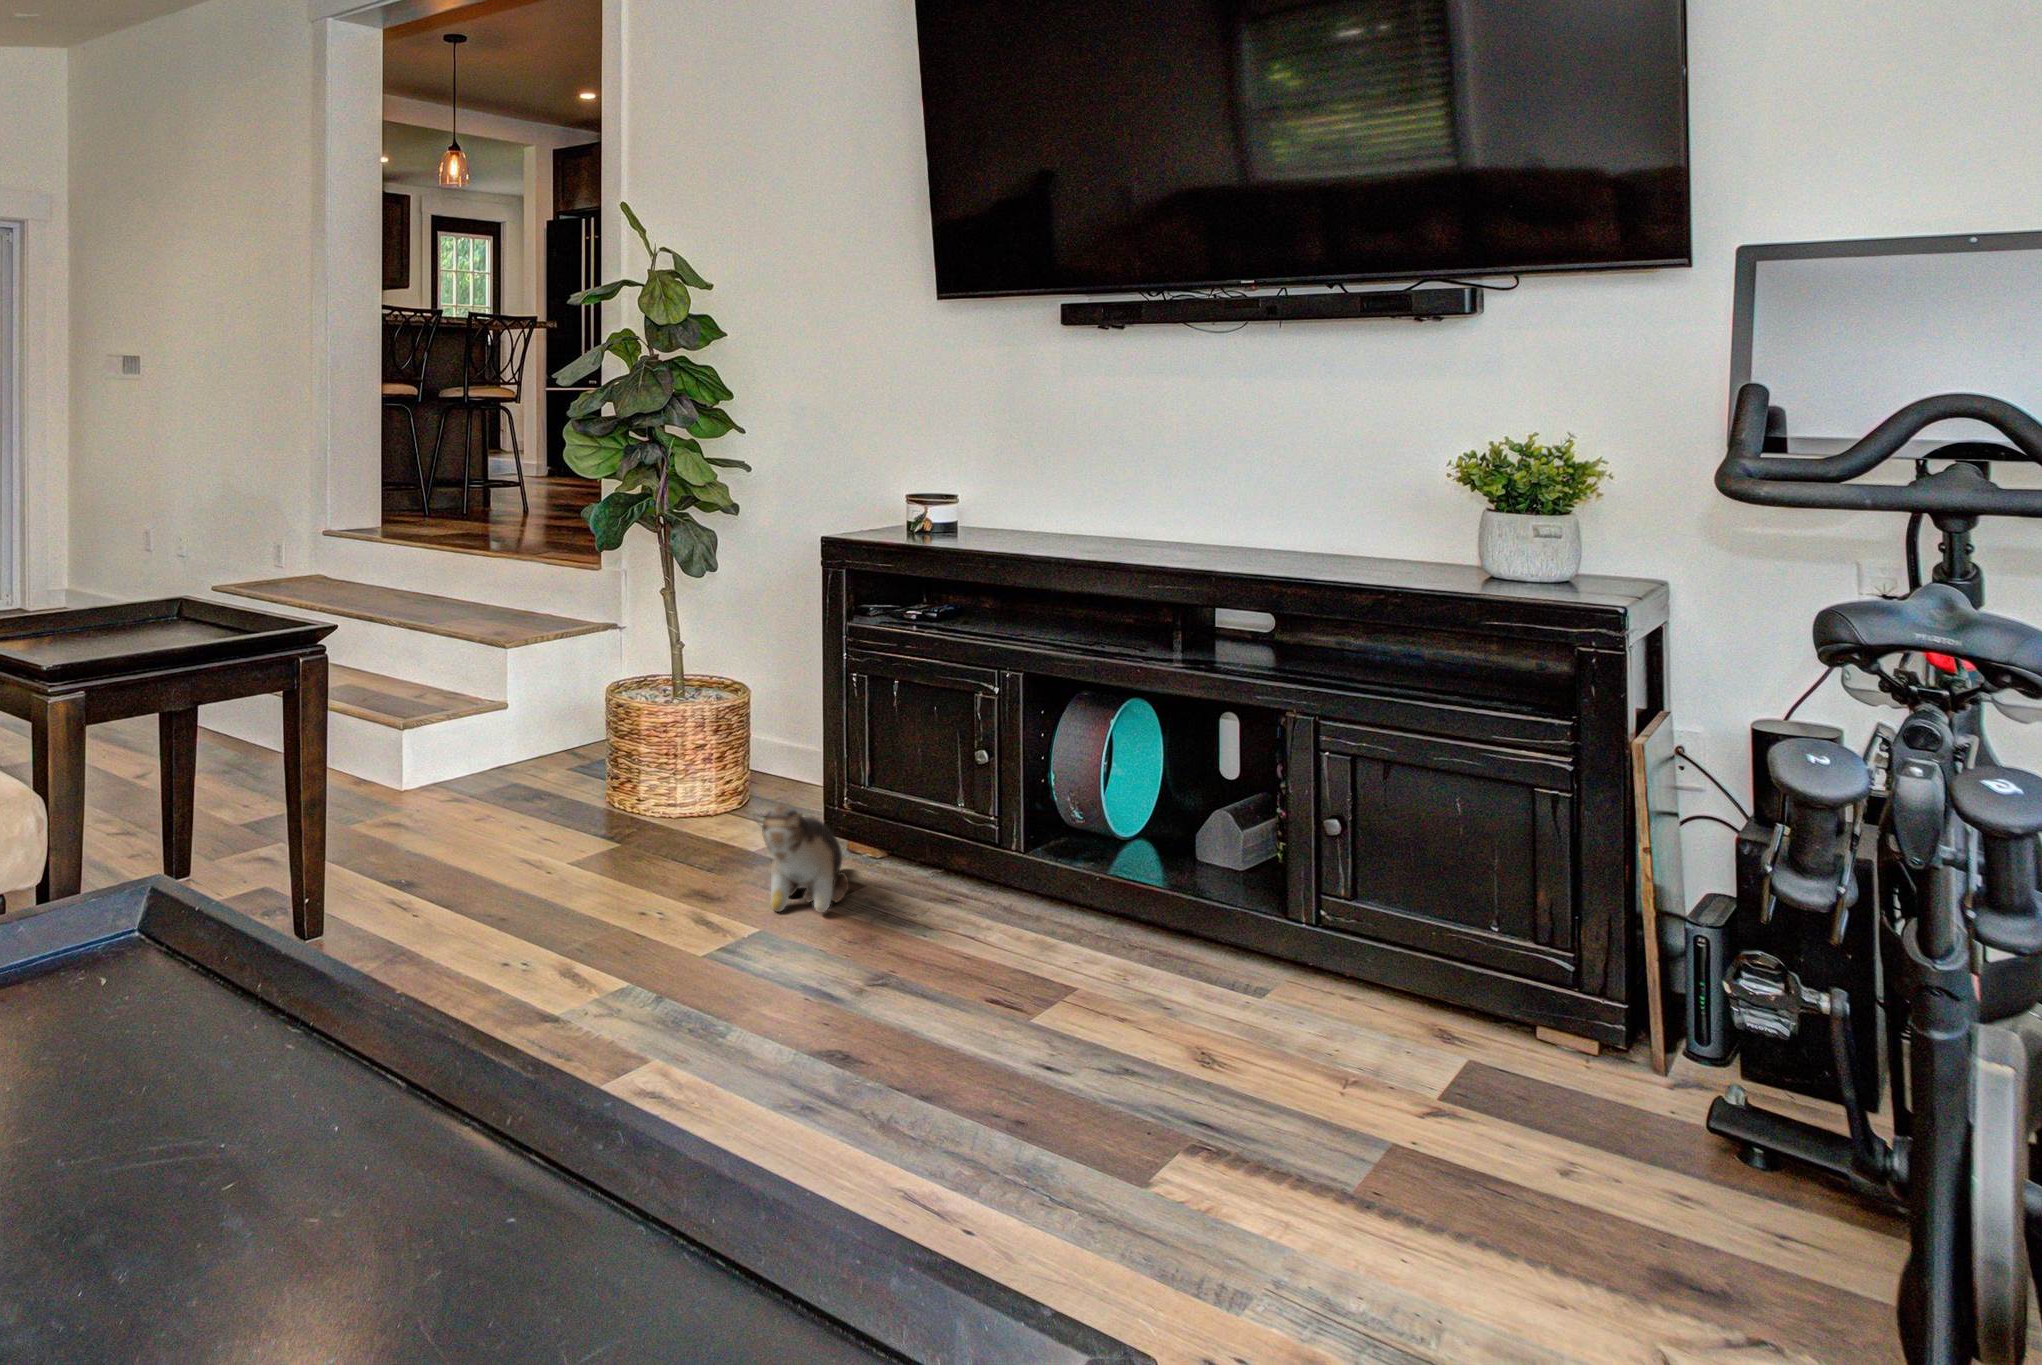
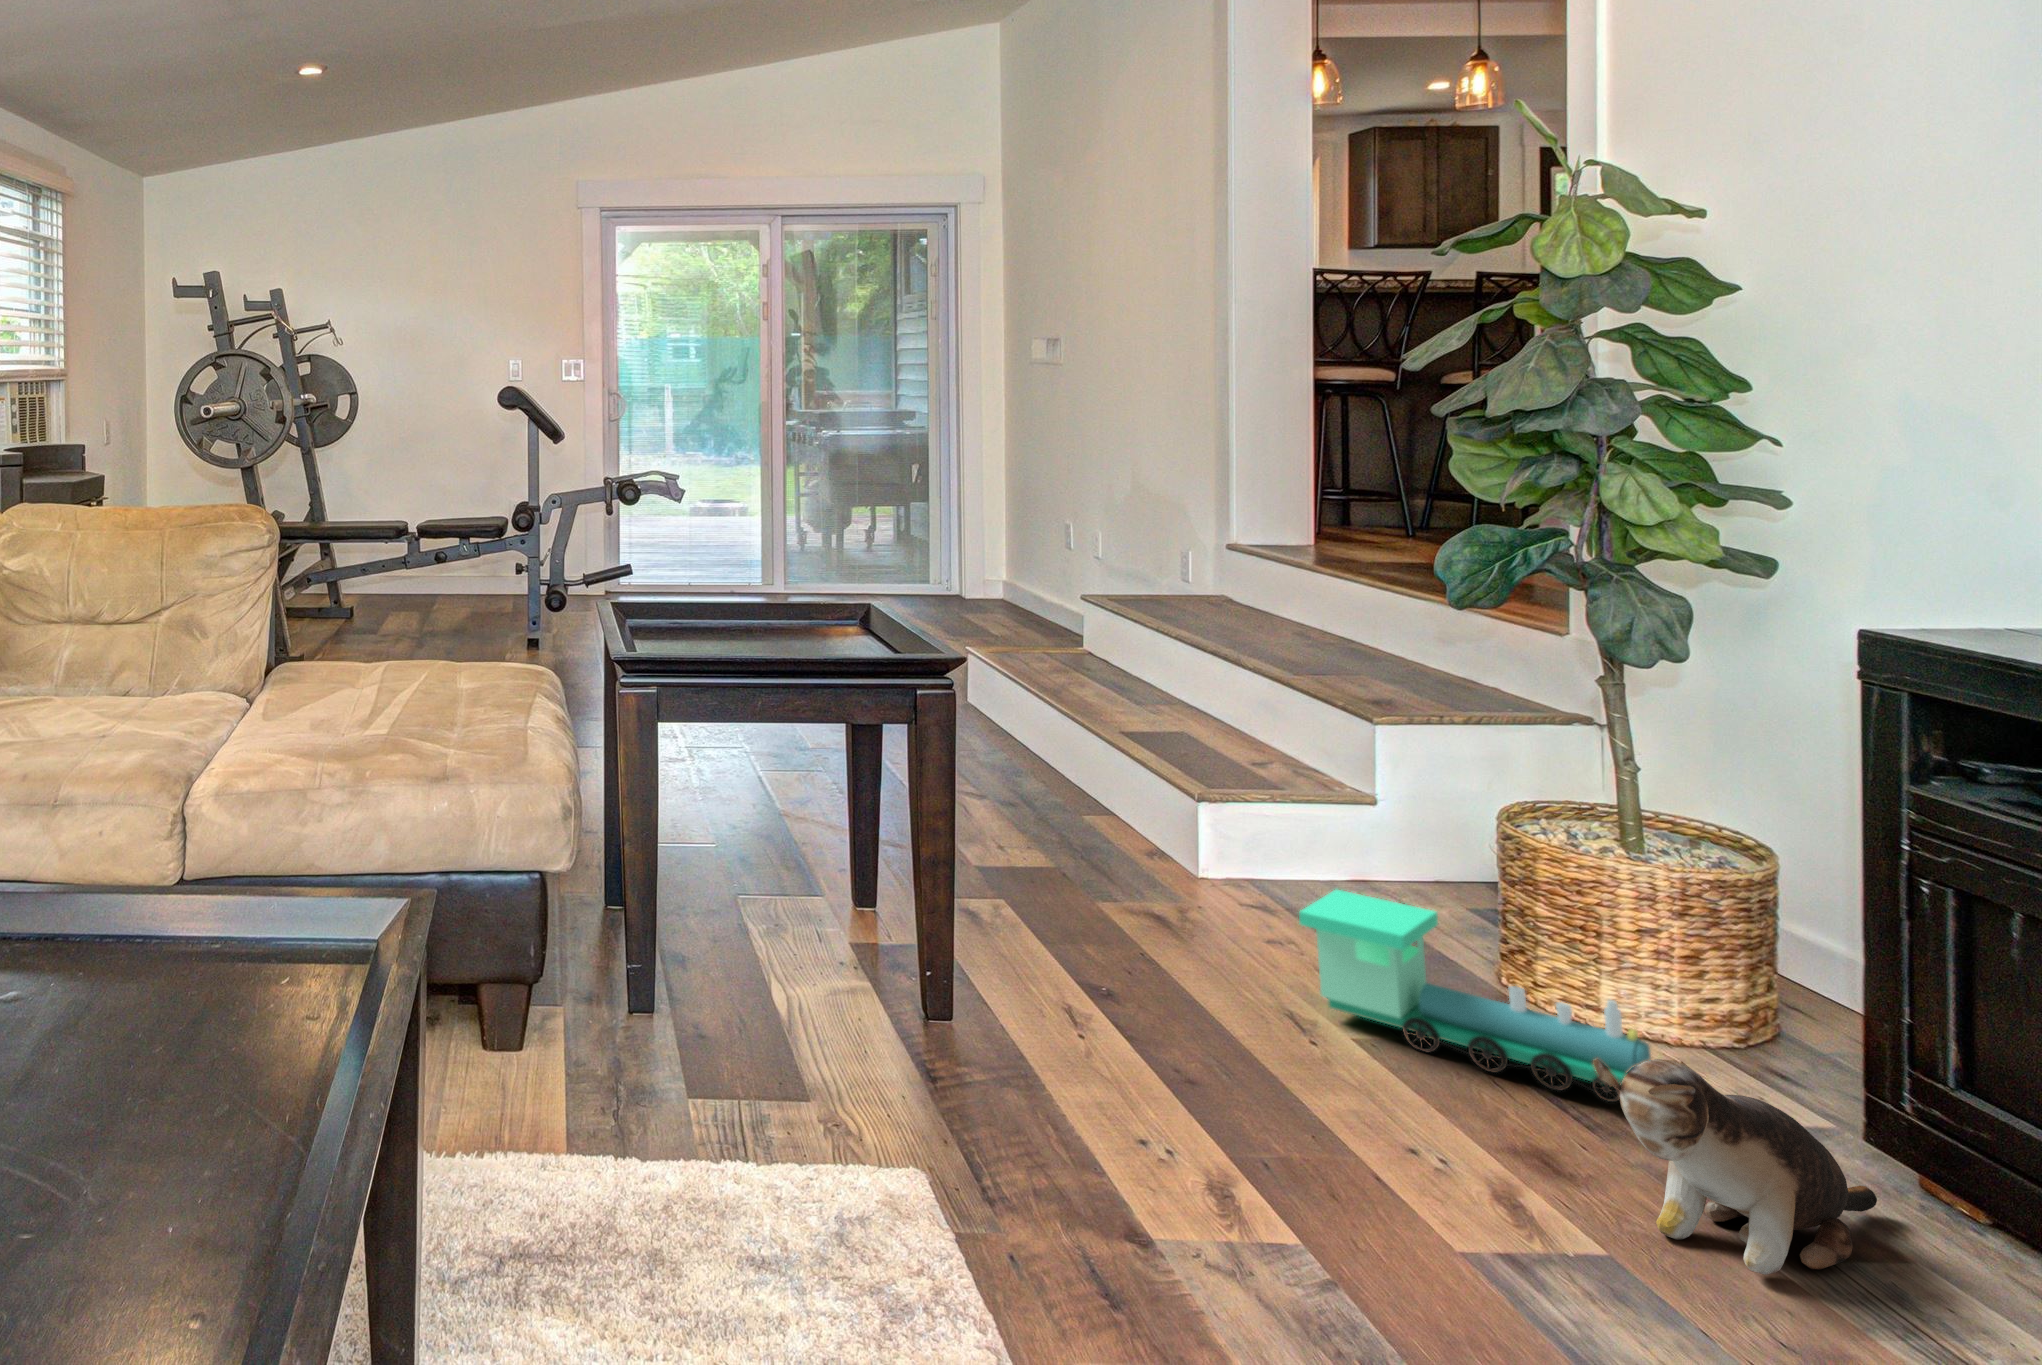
toy train: none [529,763,728,860] -> present [1299,890,1651,1102]

